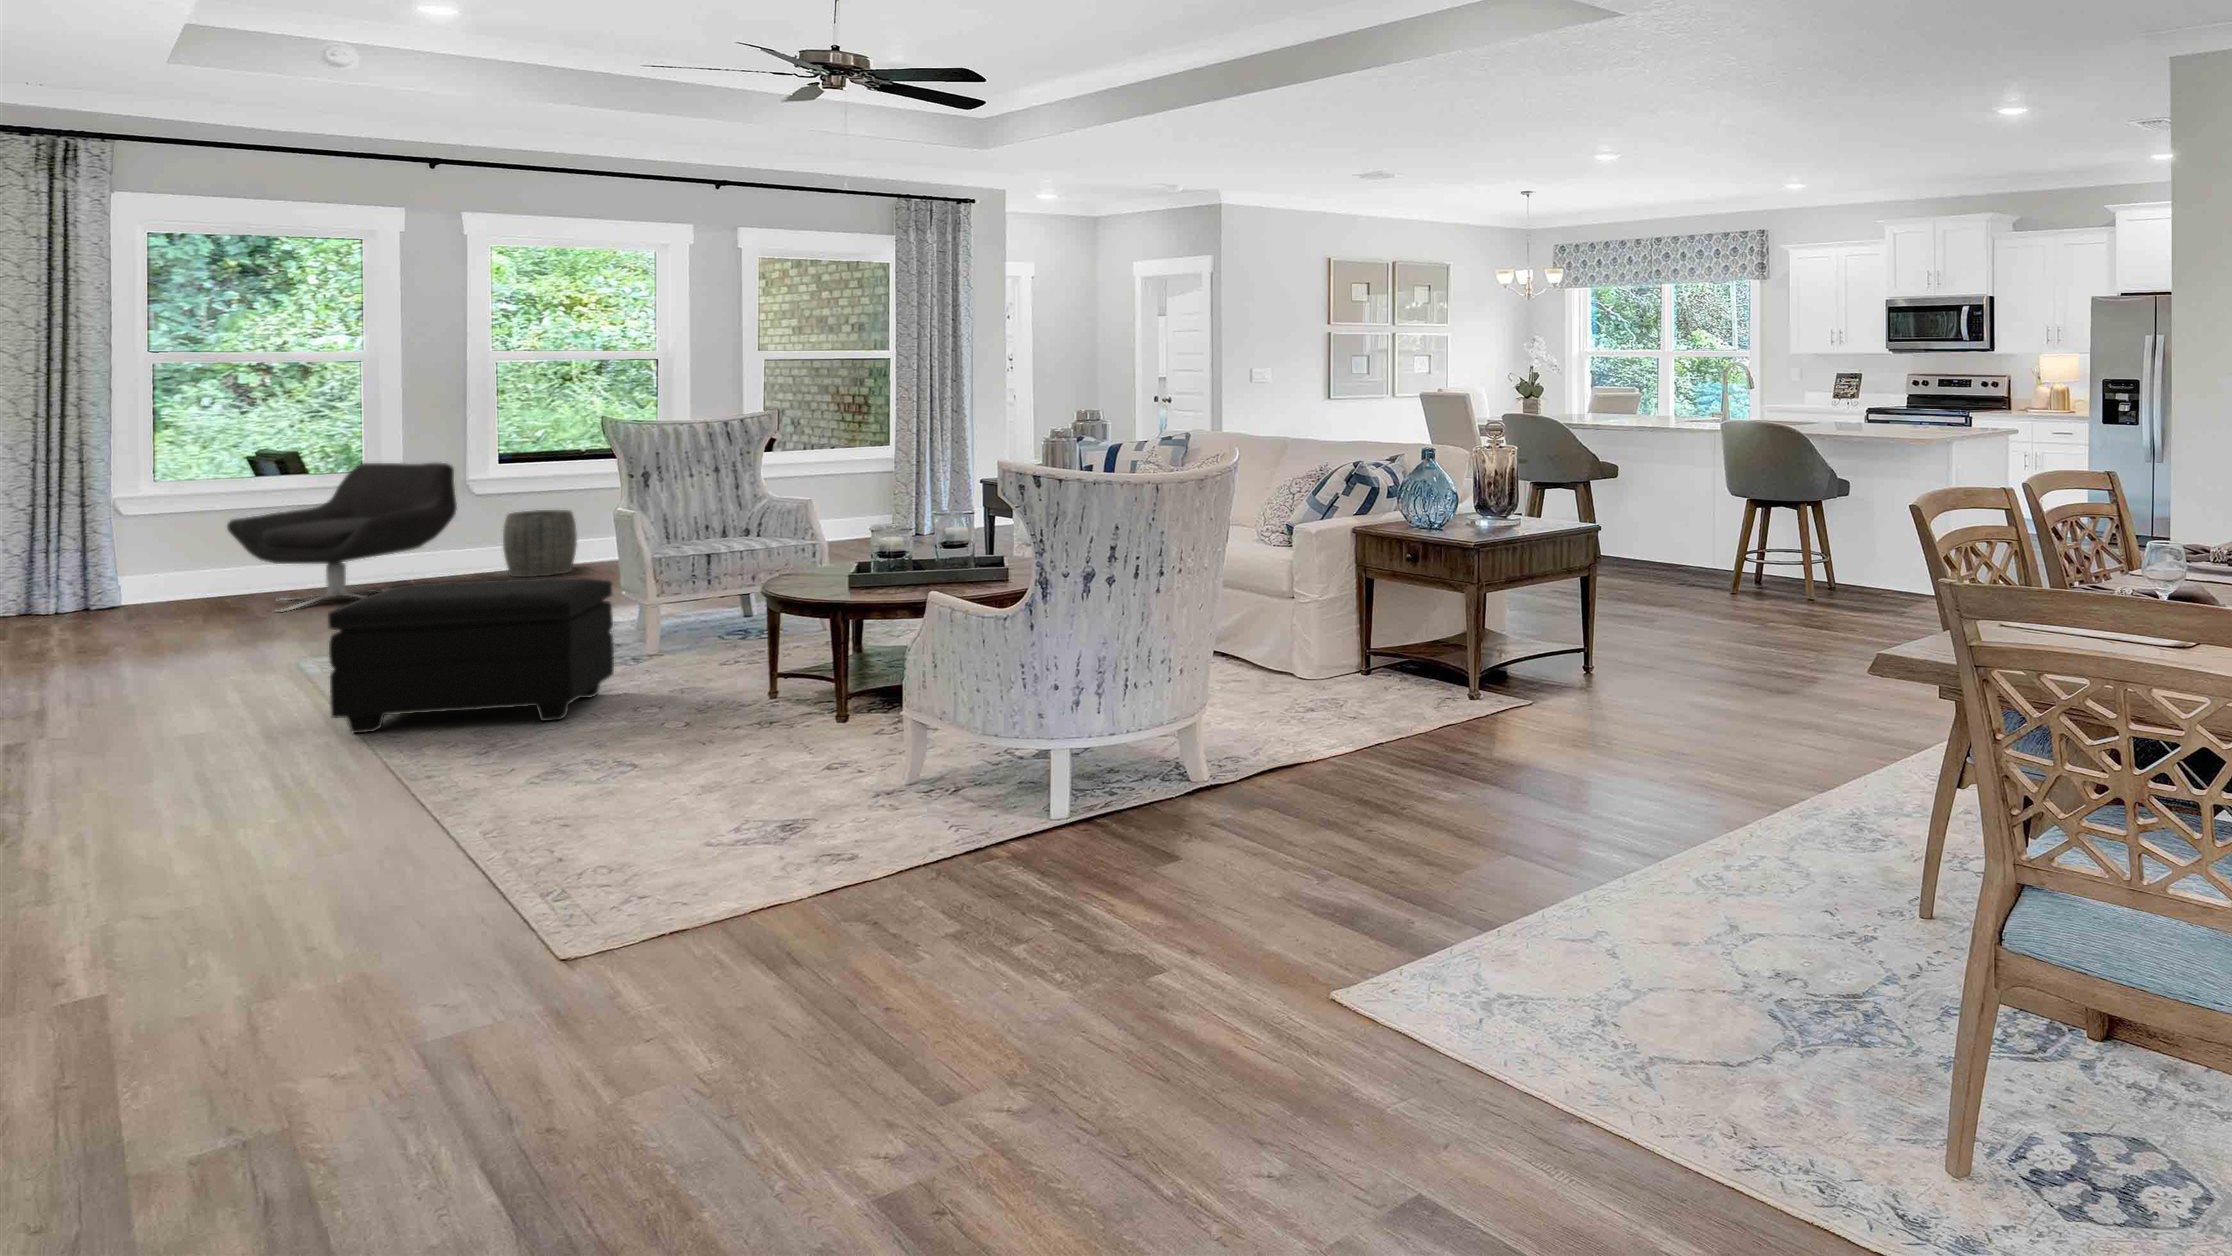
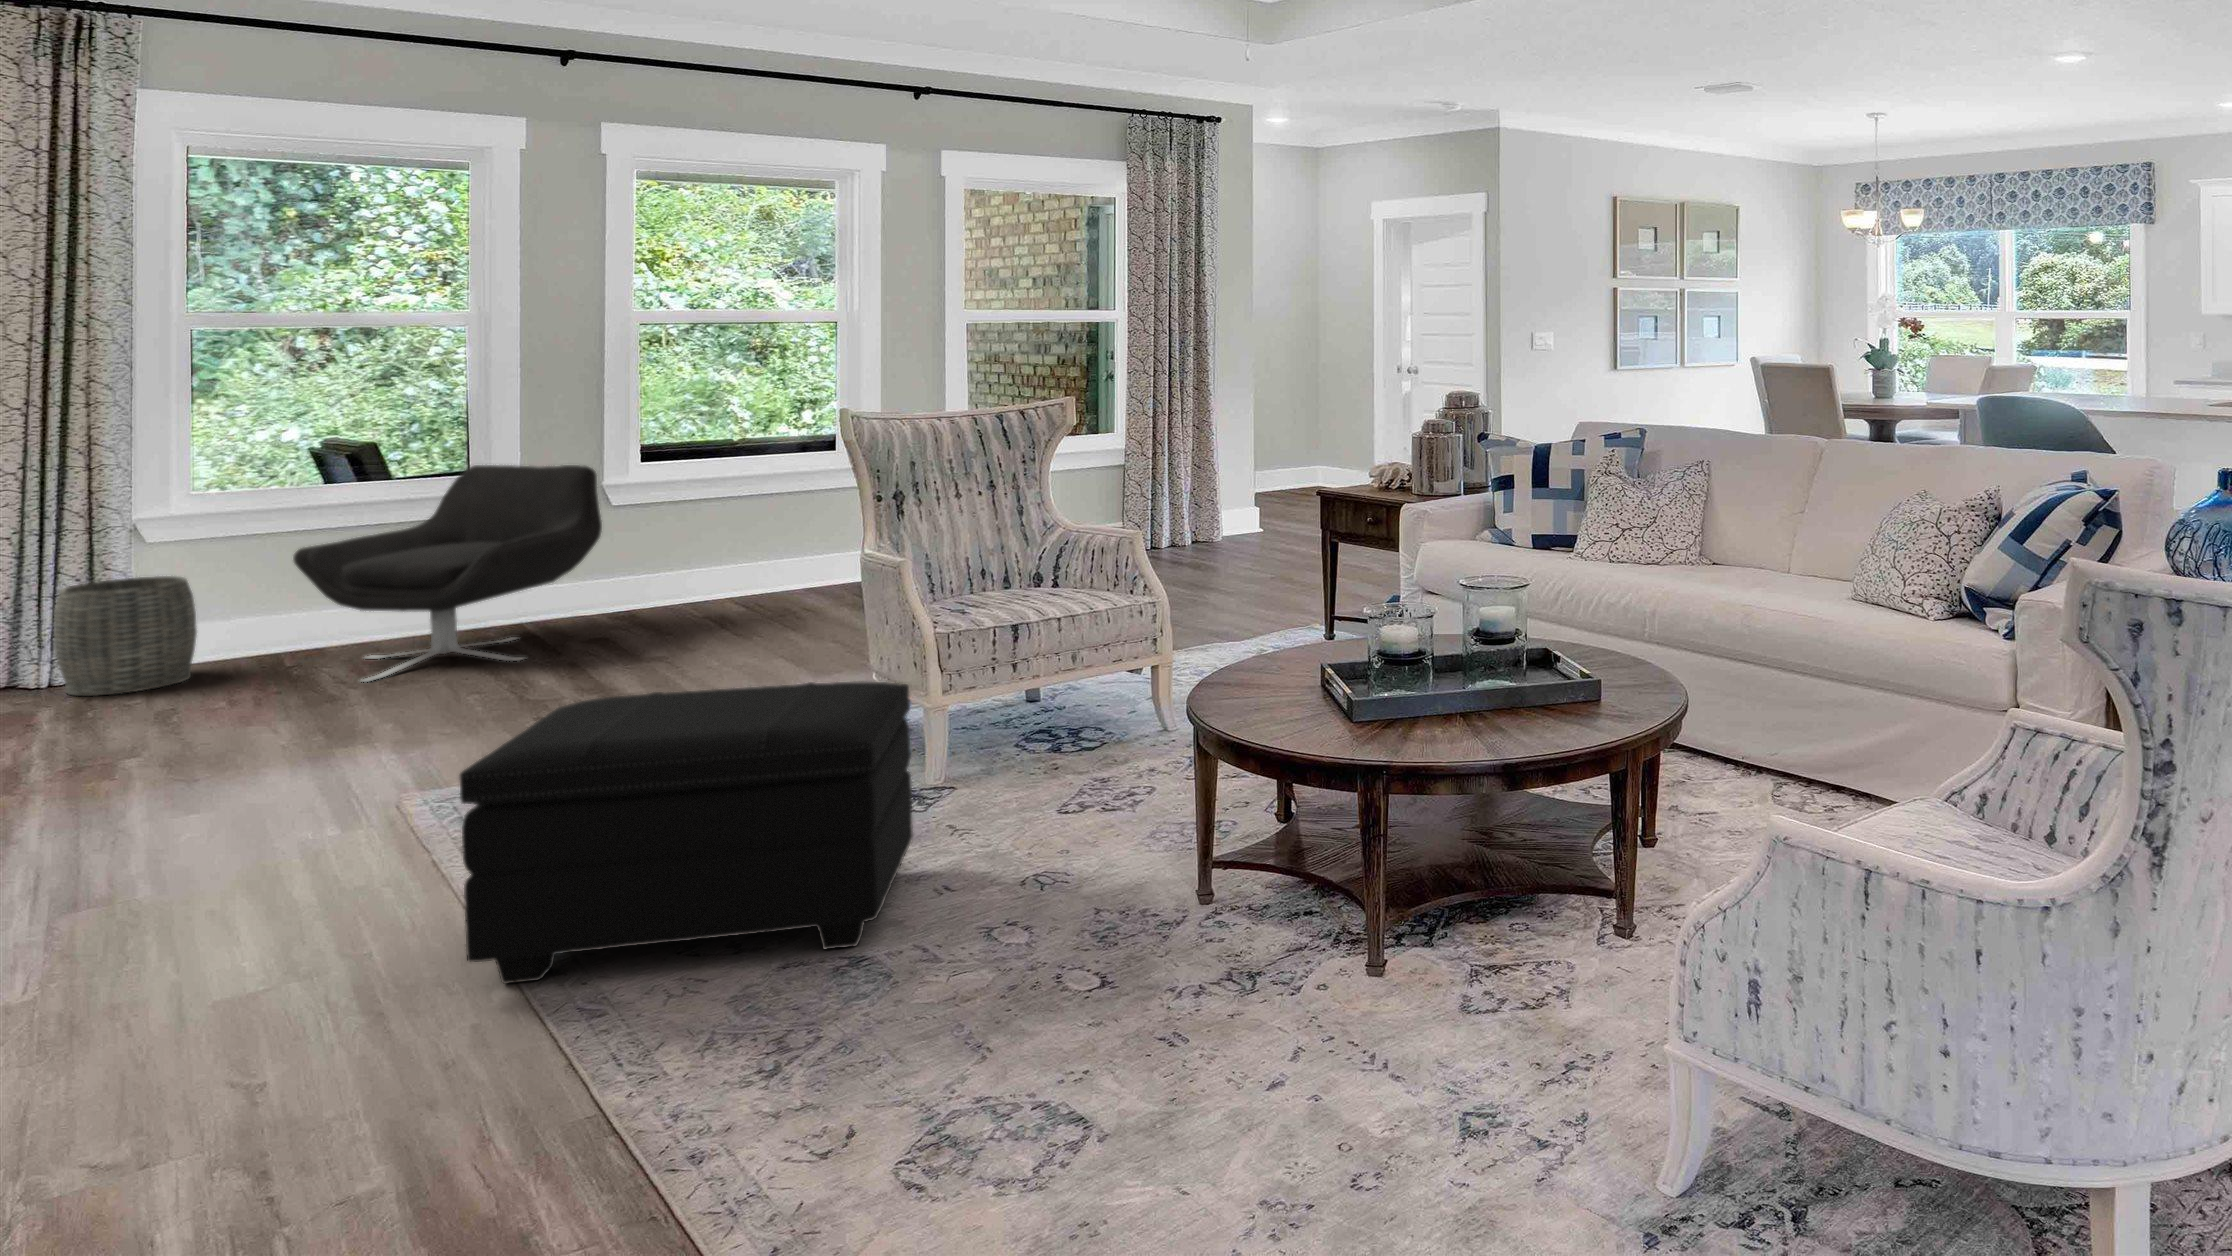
woven basket: present [503,510,577,577] -> present [54,576,197,696]

